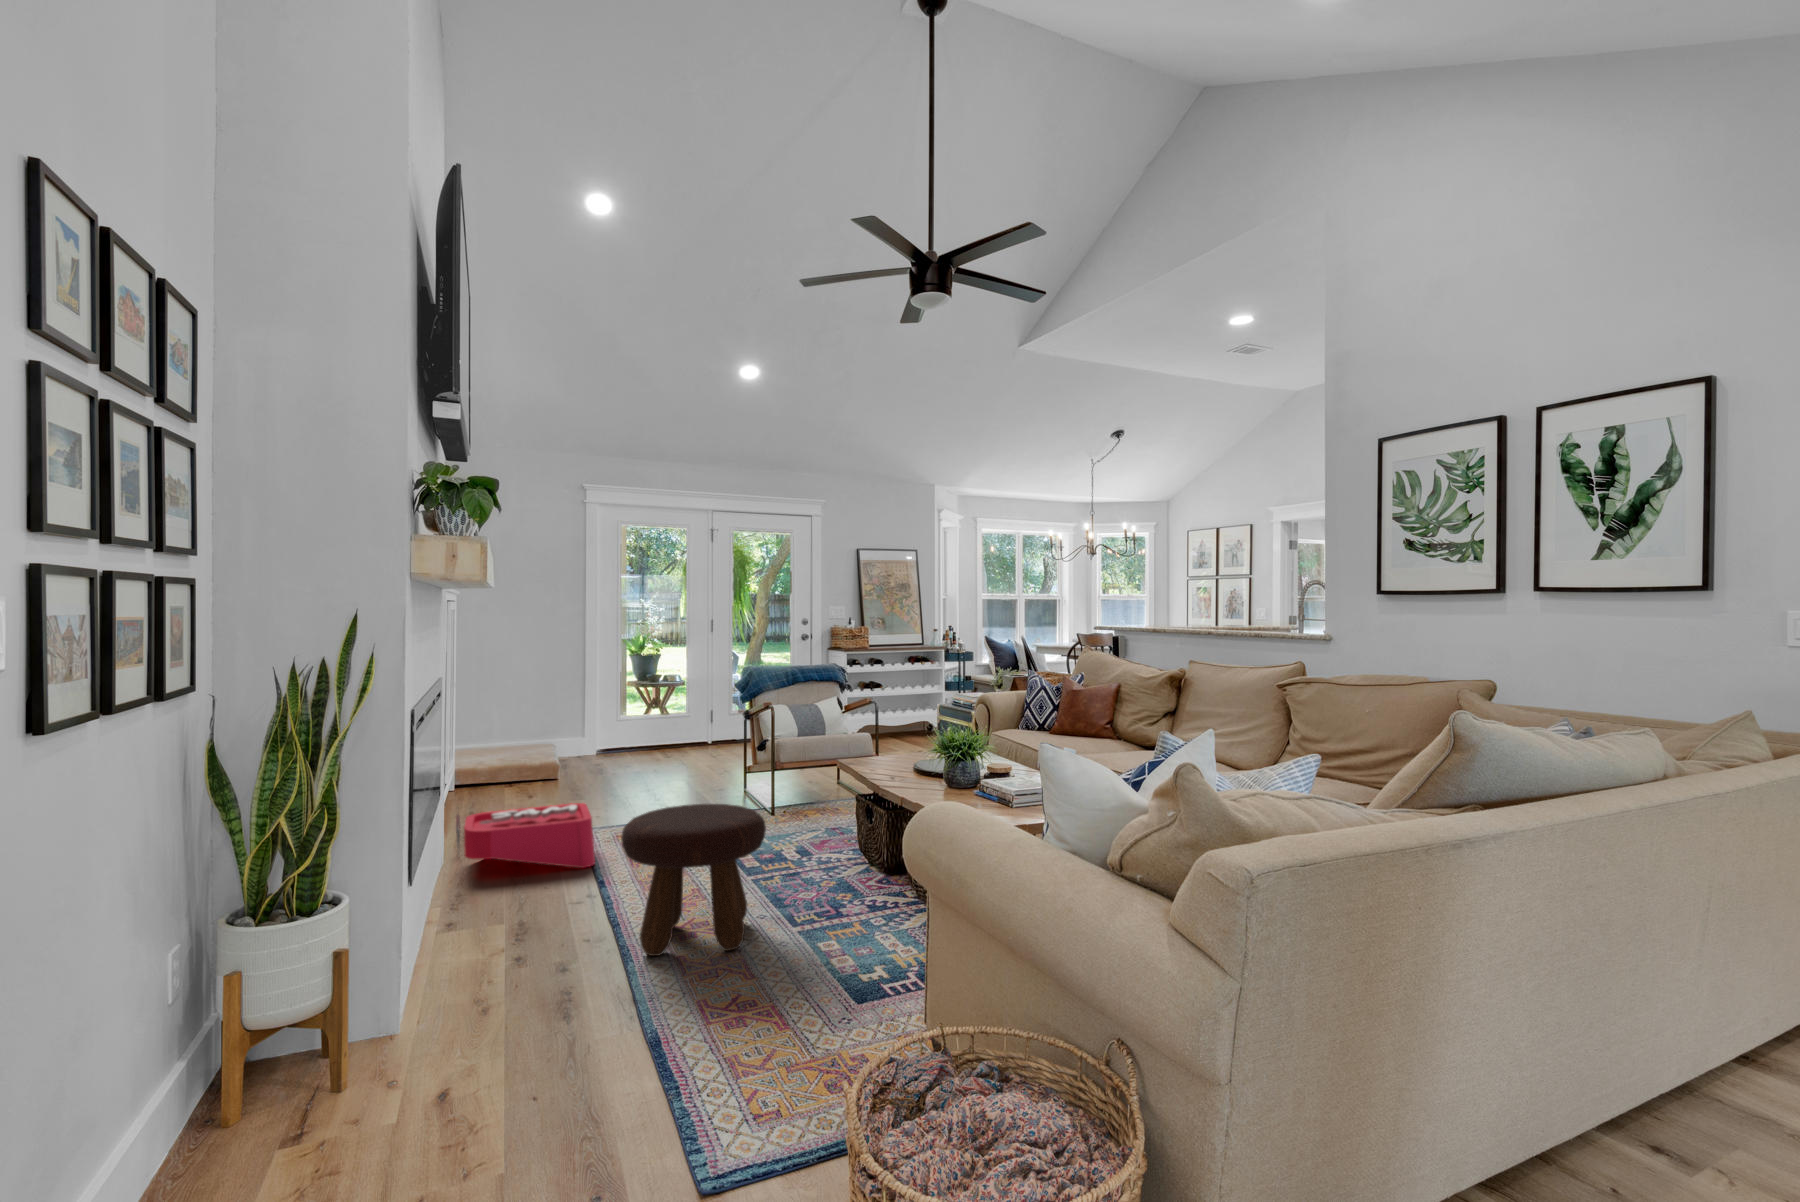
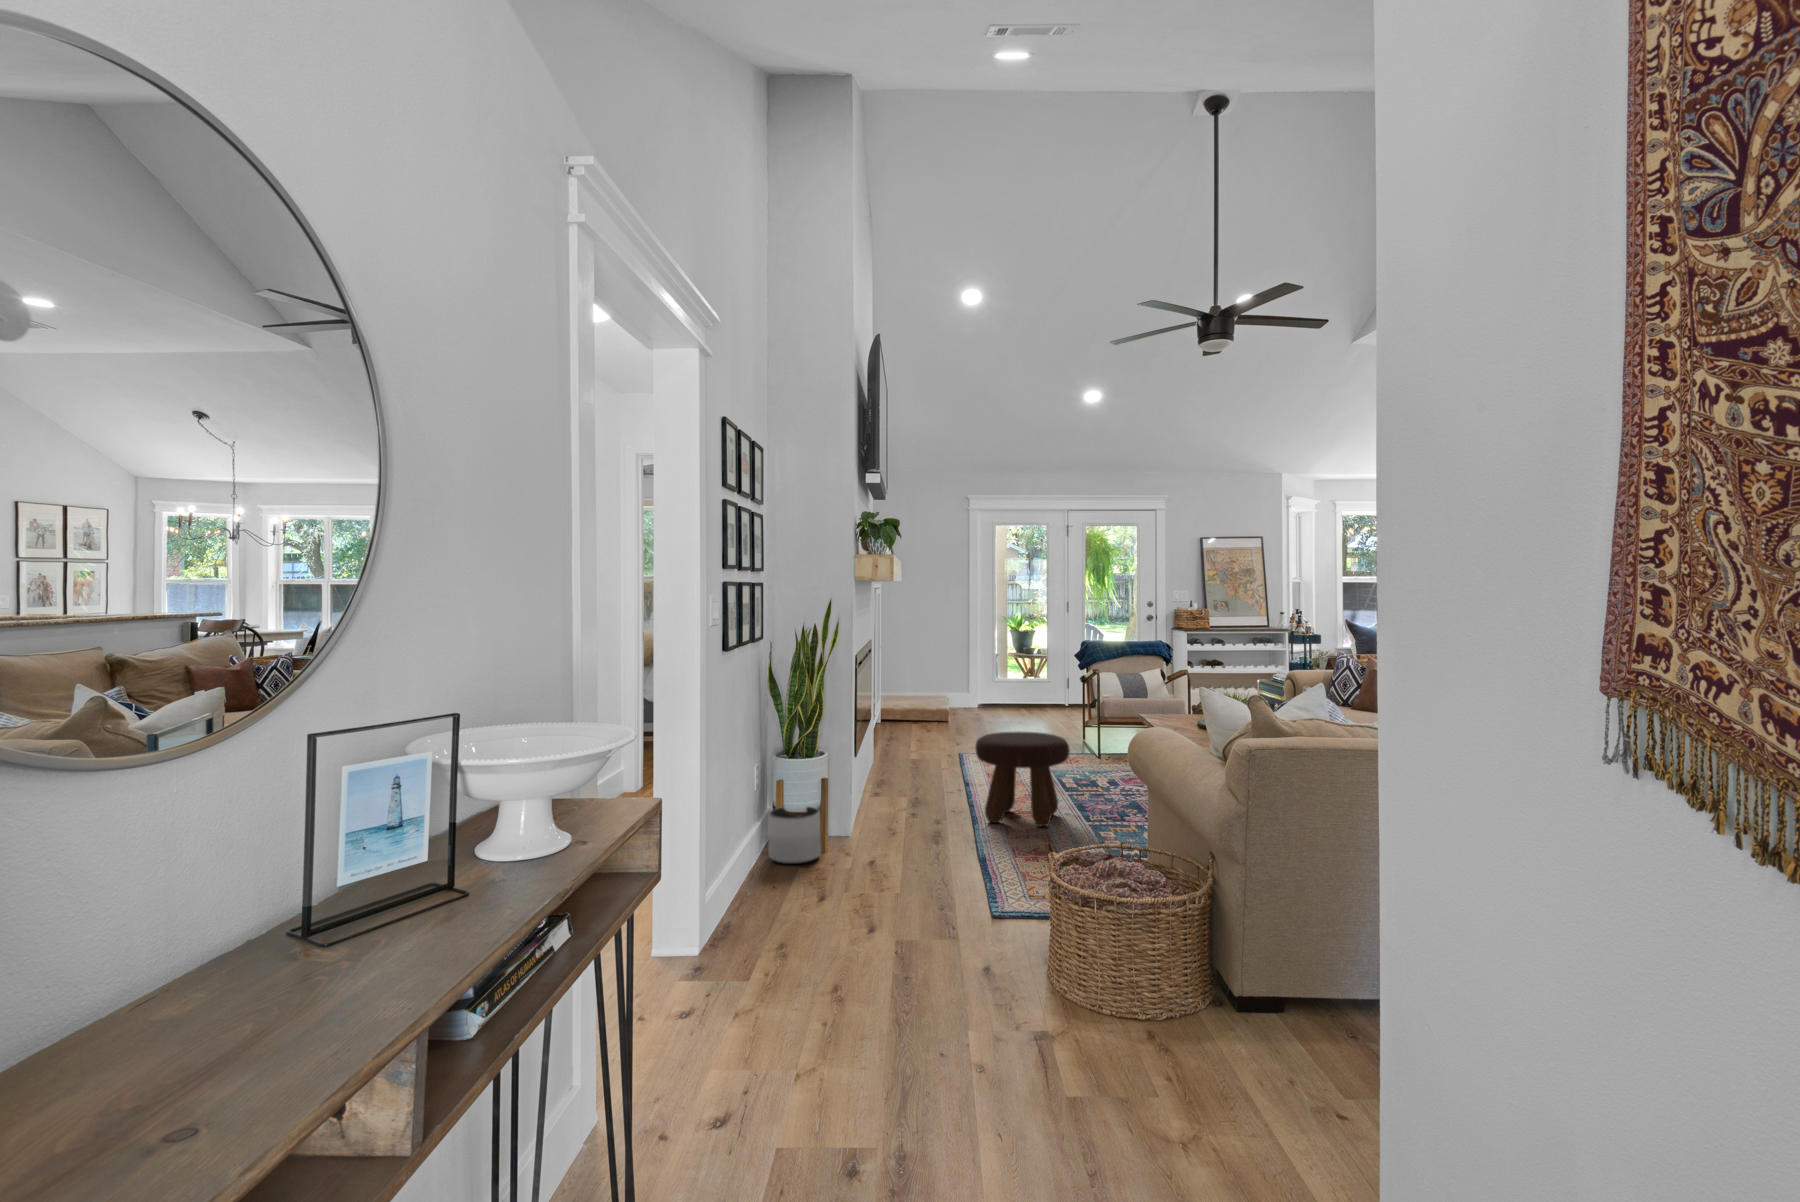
storage bin: present [456,803,595,868] -> none [880,727,966,775]
planter: none [208,1008,333,1147] -> present [768,807,821,864]

